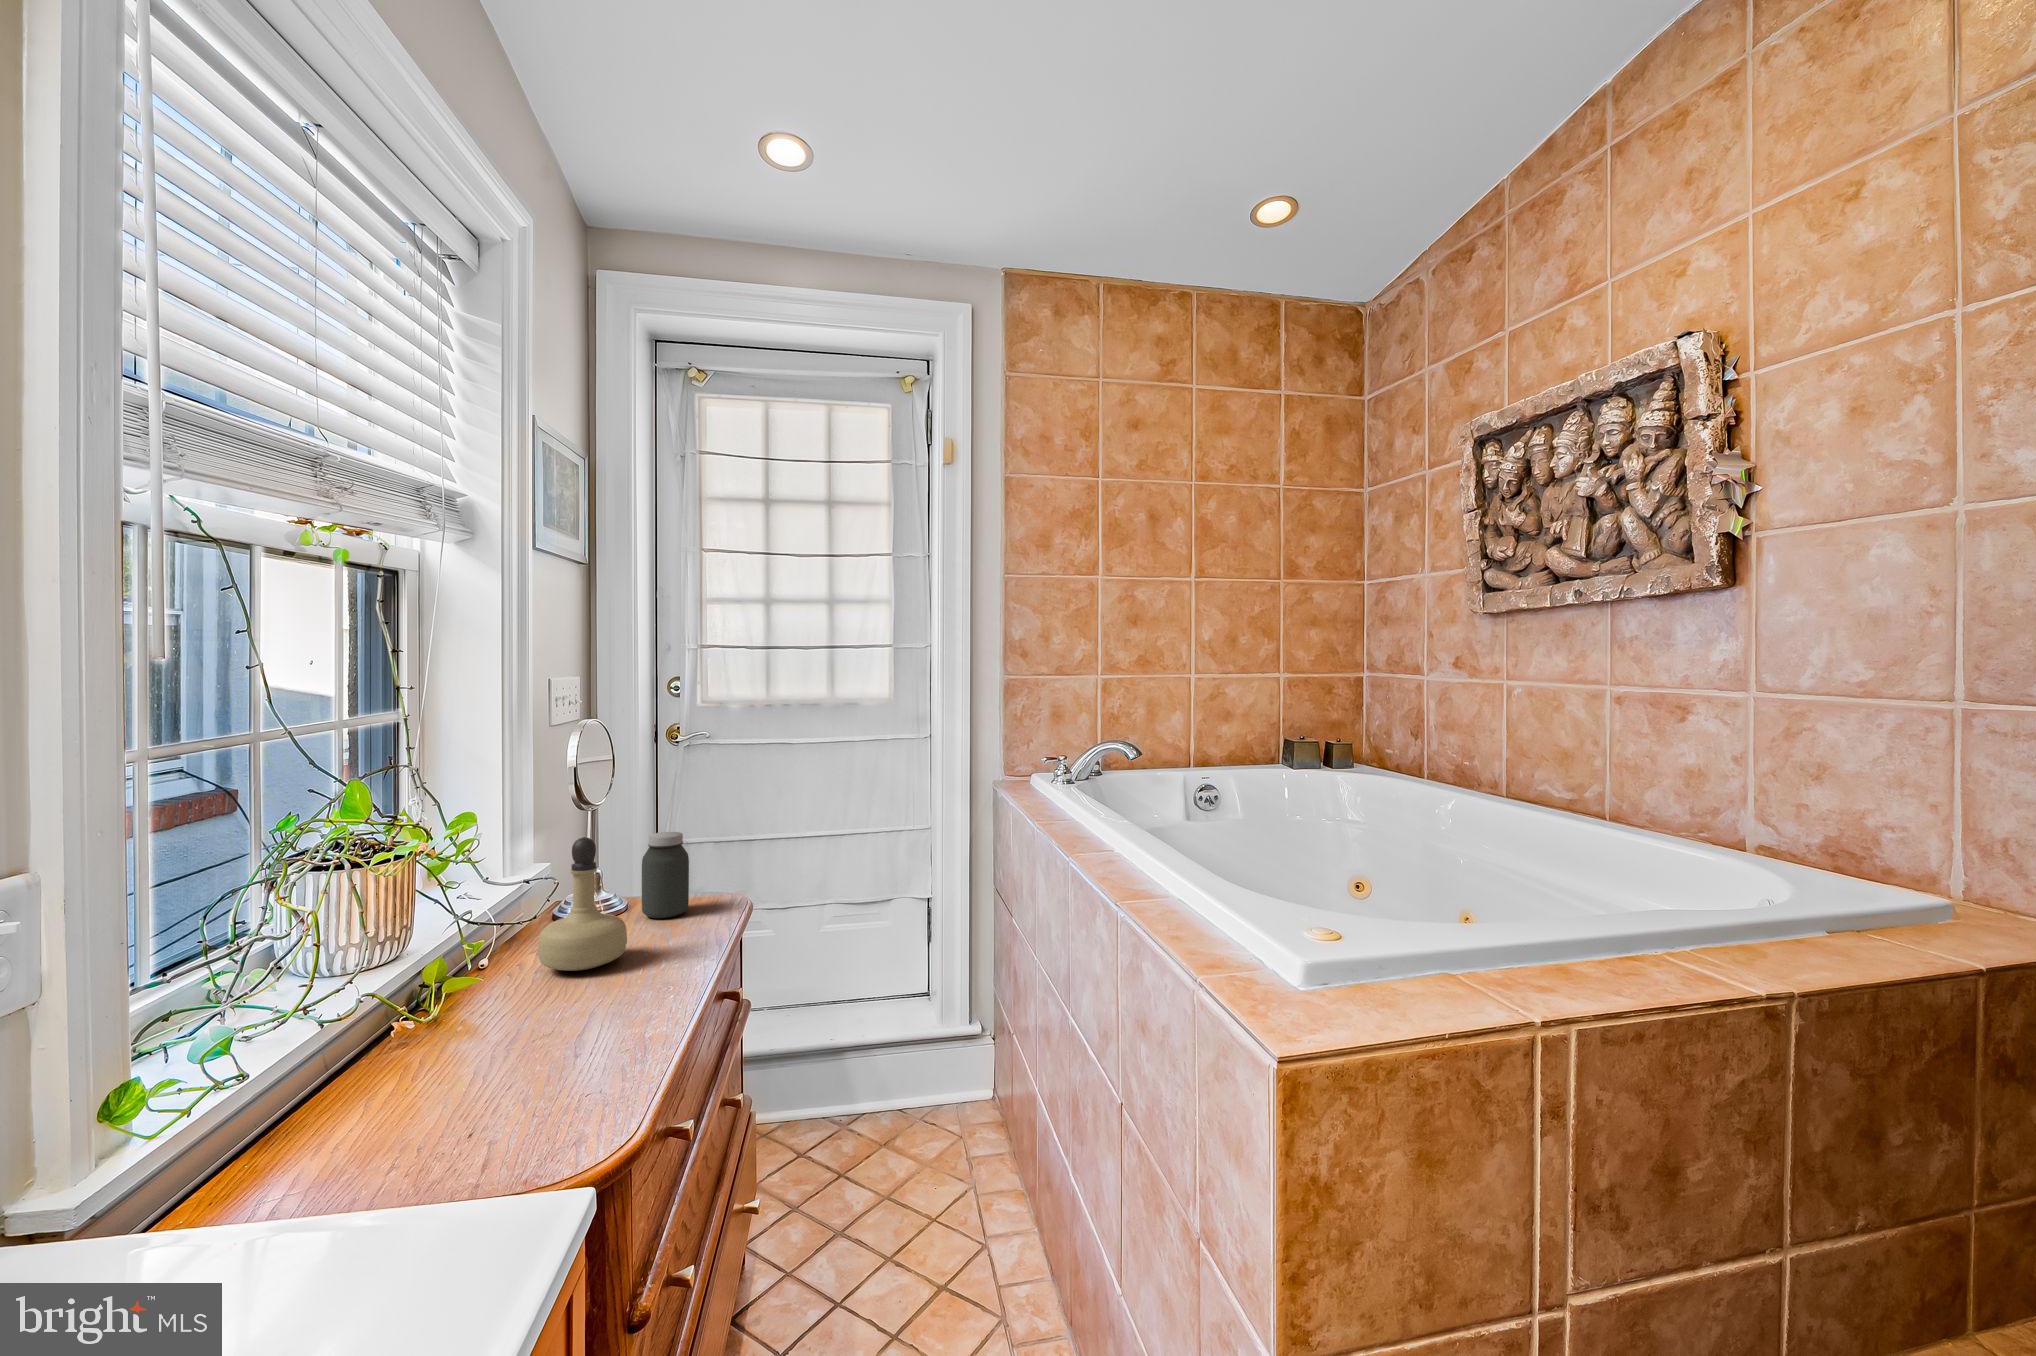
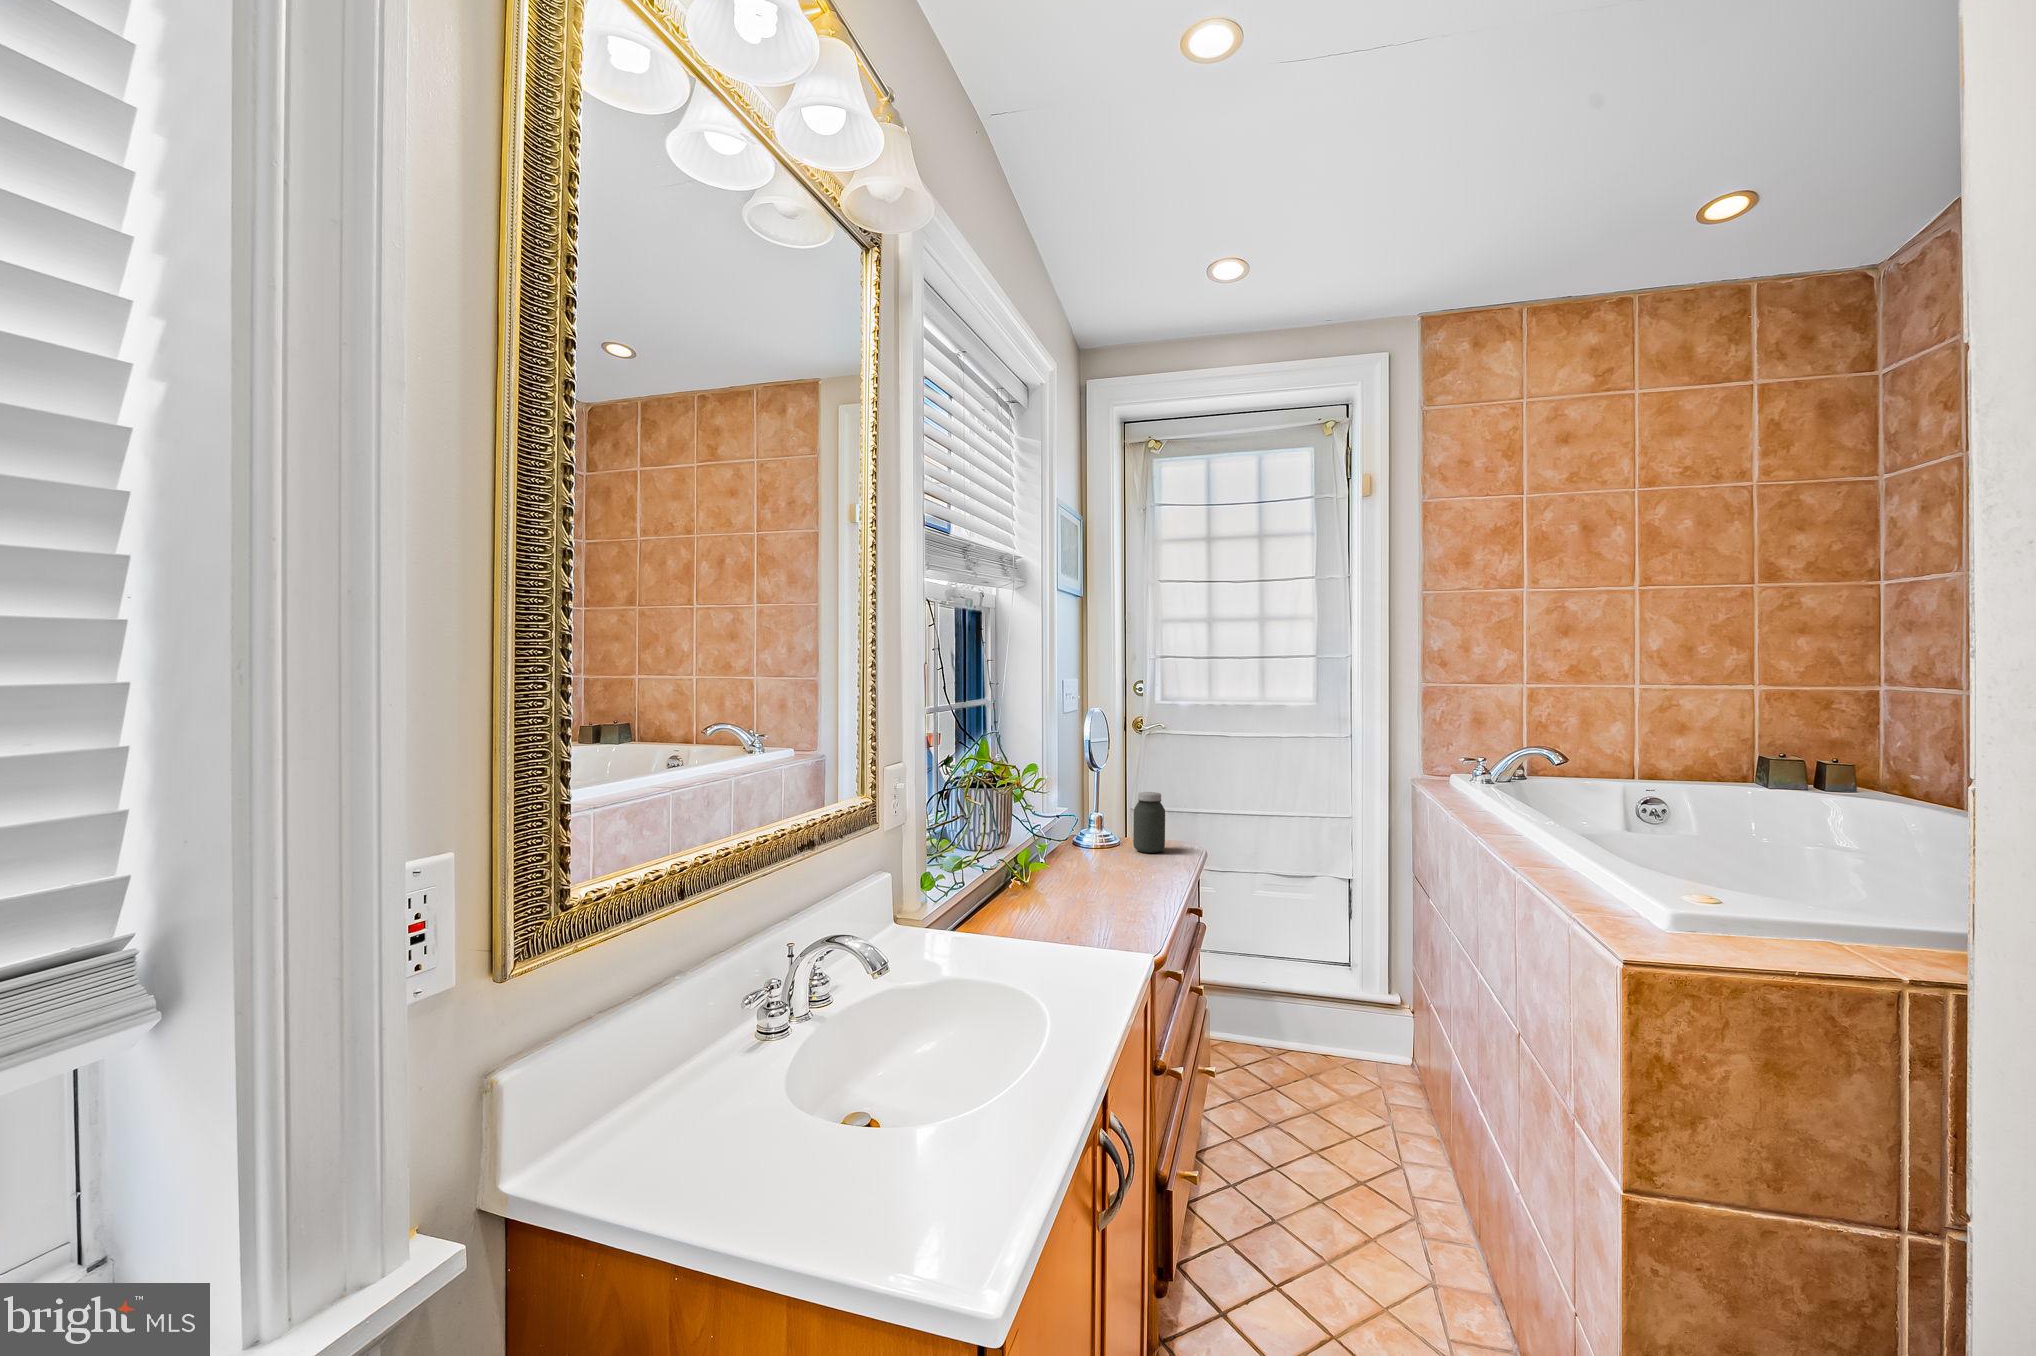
perfume bottle: present [538,837,627,971] -> none [1081,787,1134,875]

